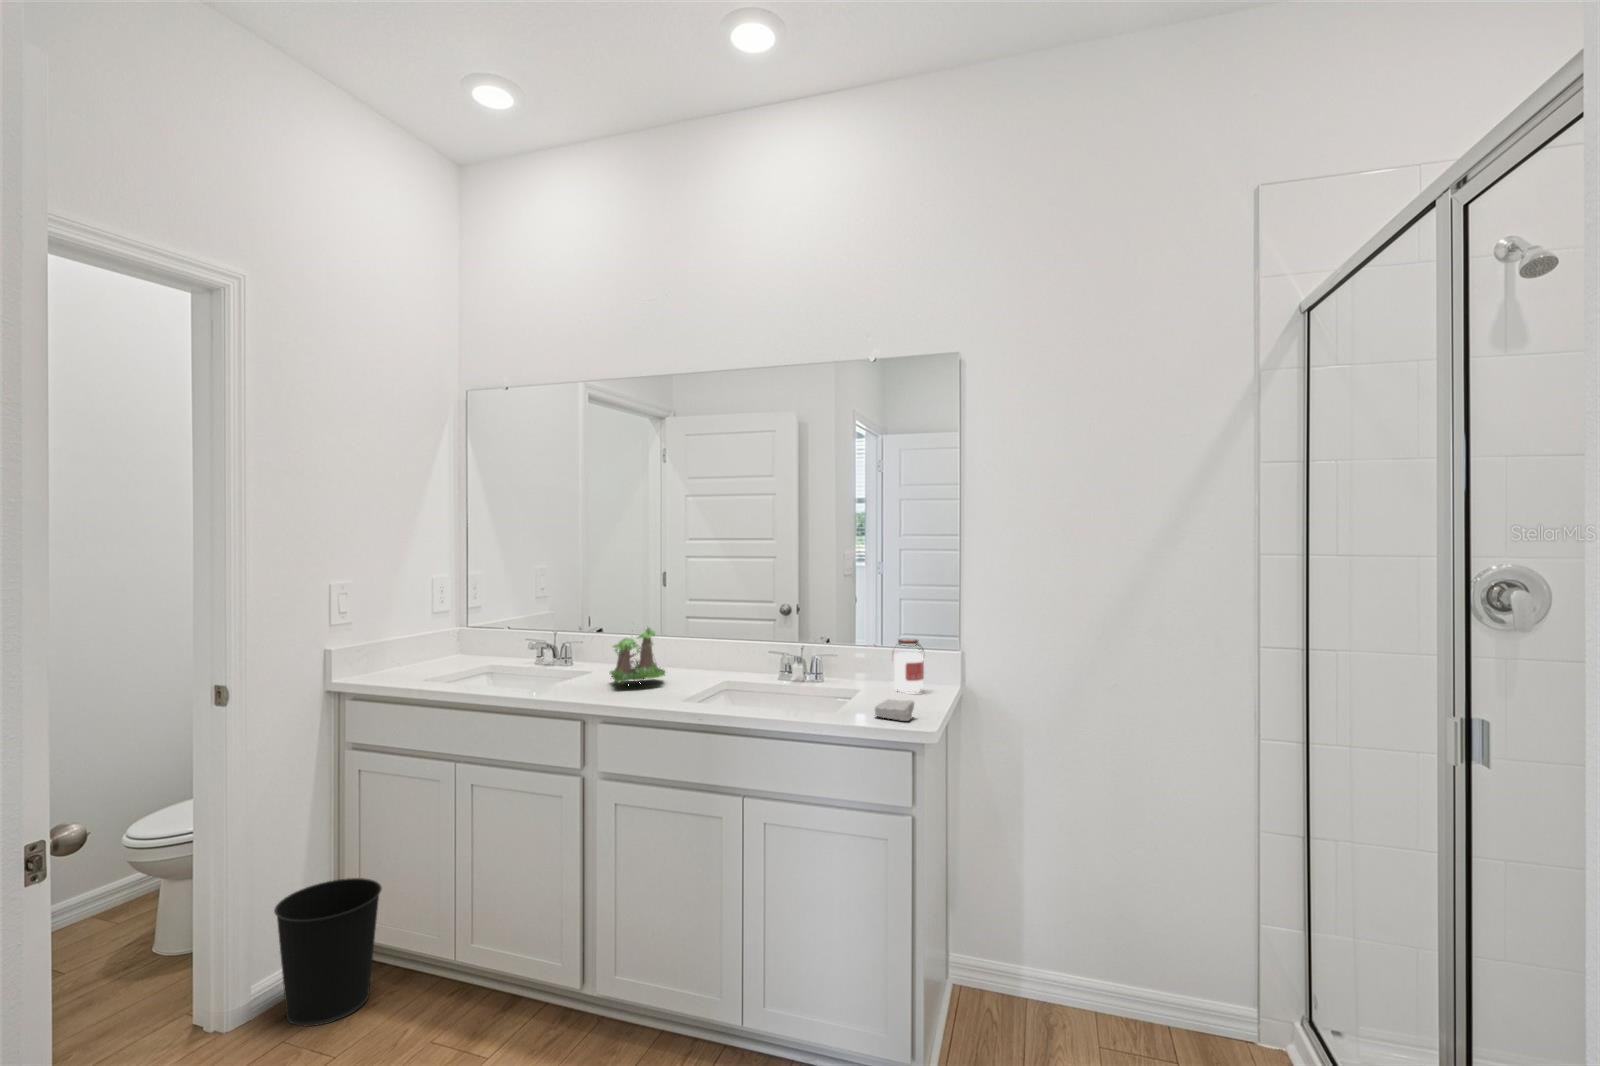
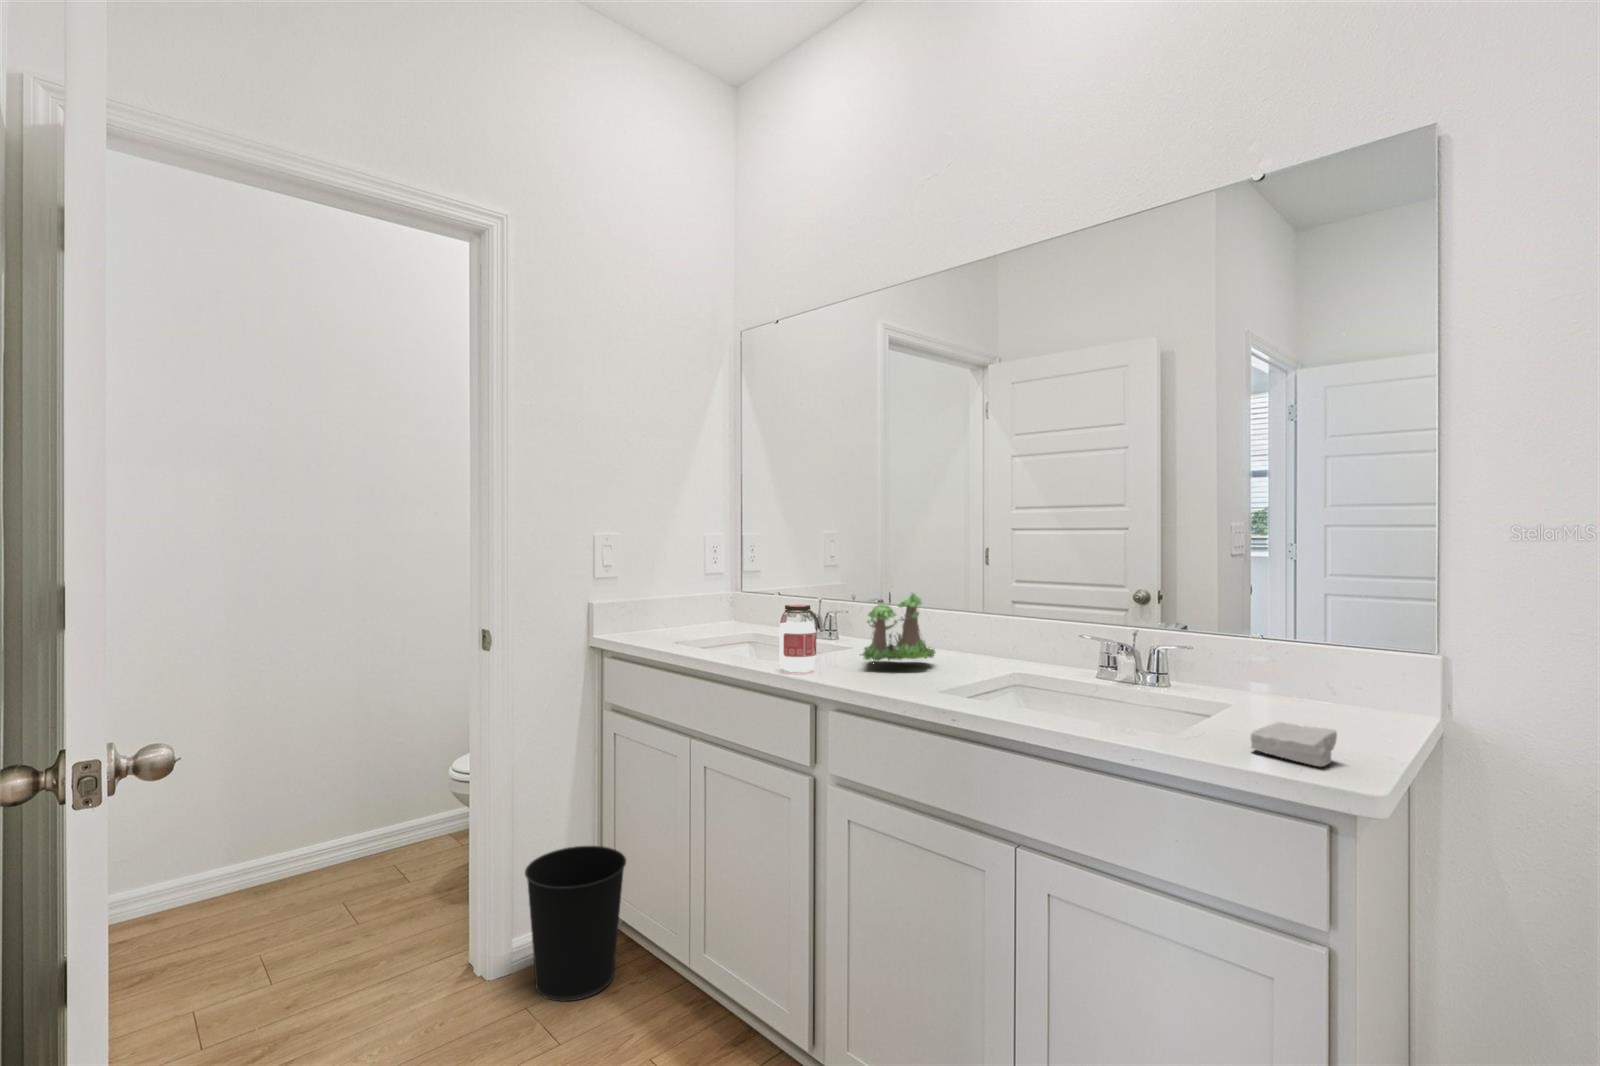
jar: present [892,639,924,692] -> present [780,605,818,672]

